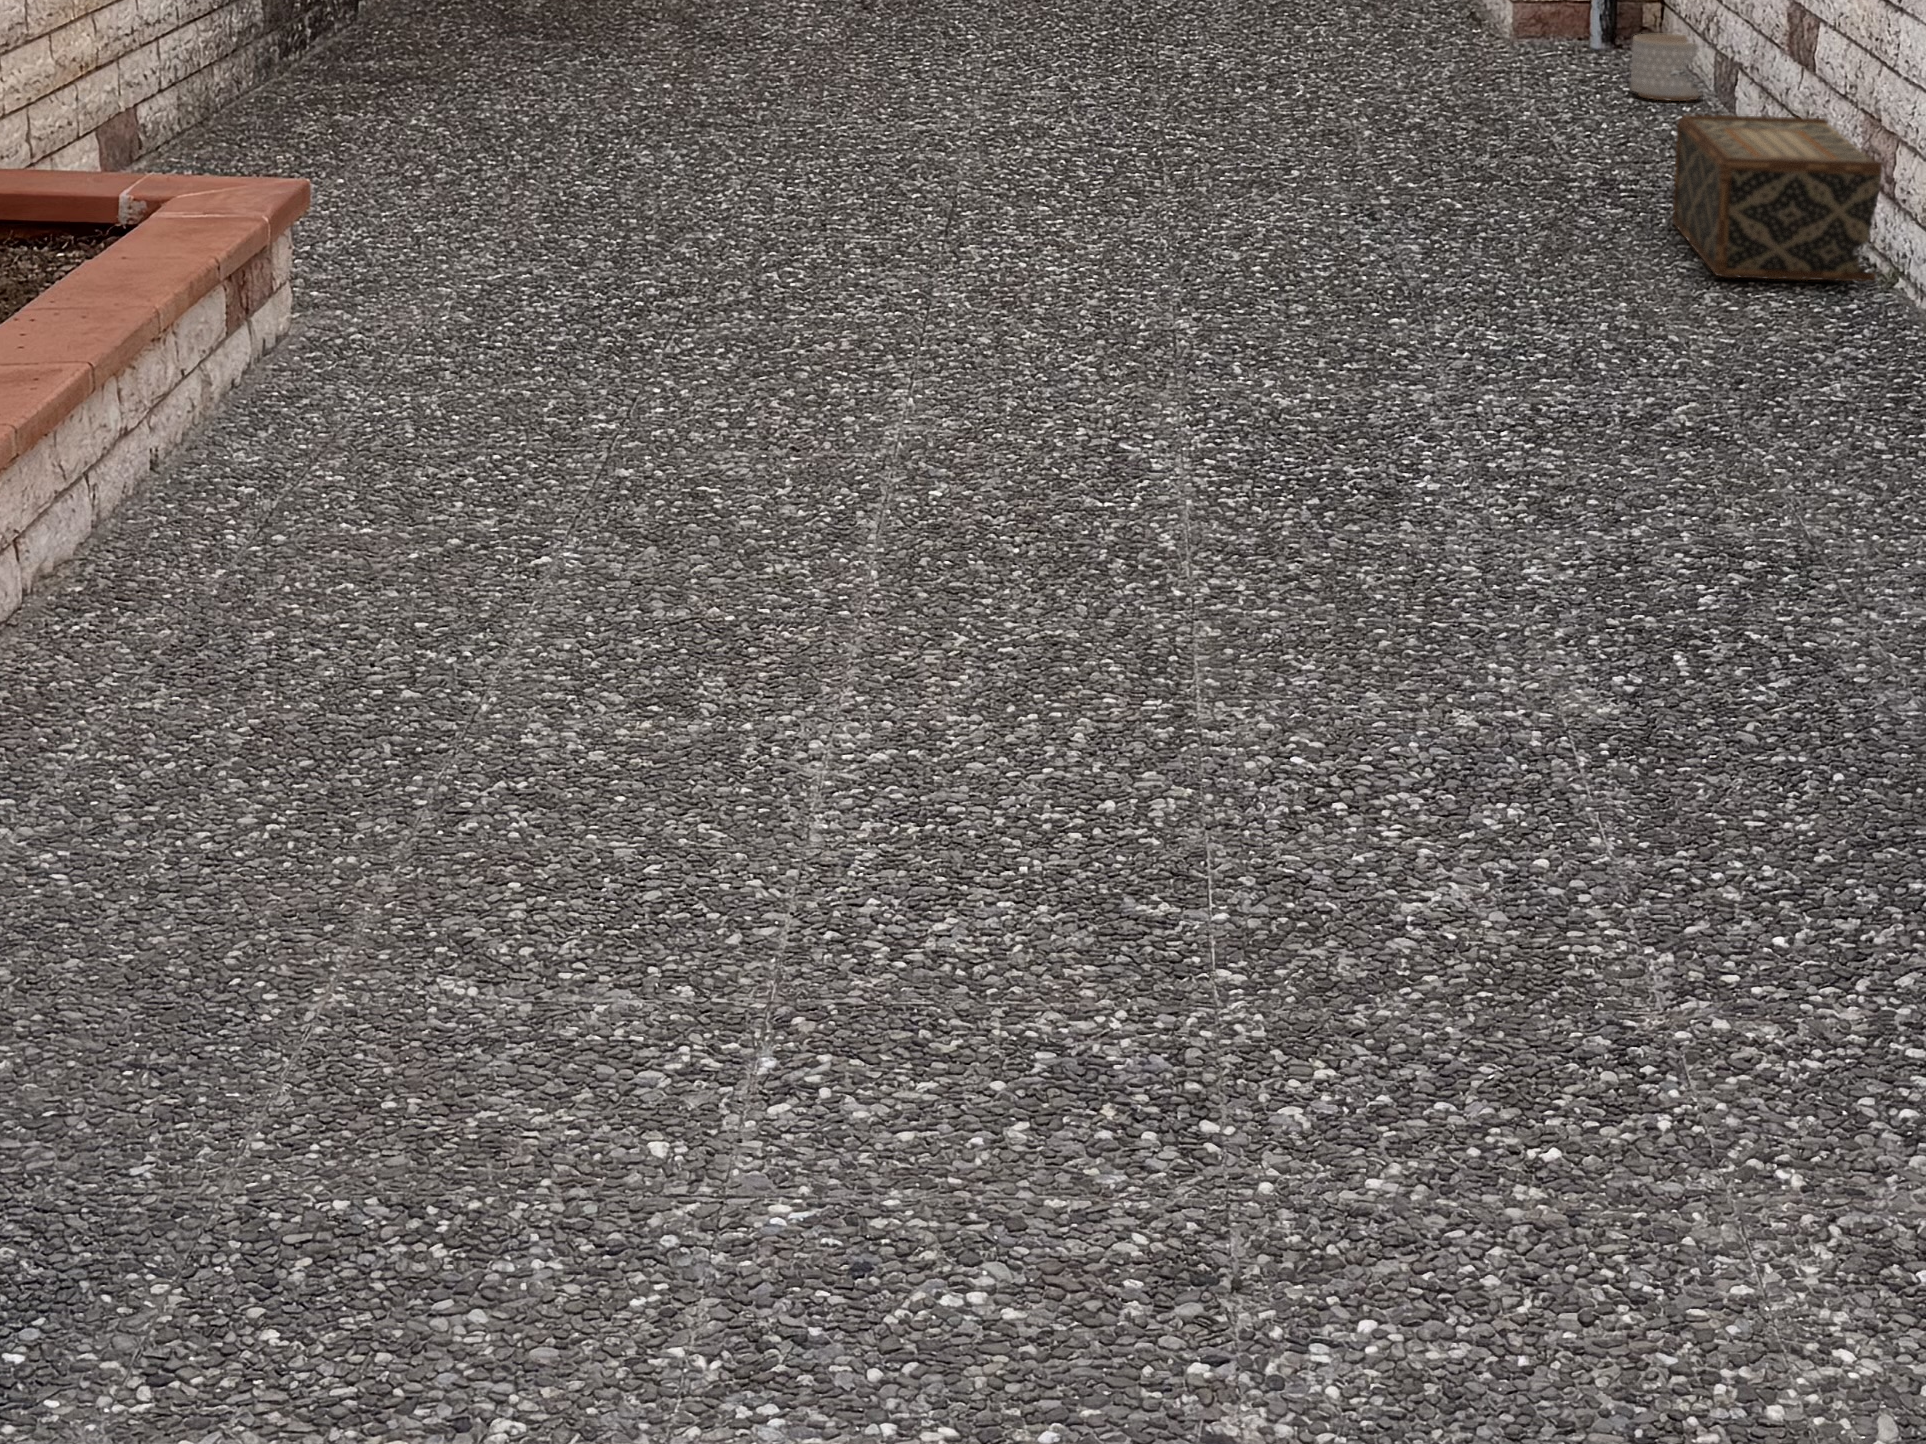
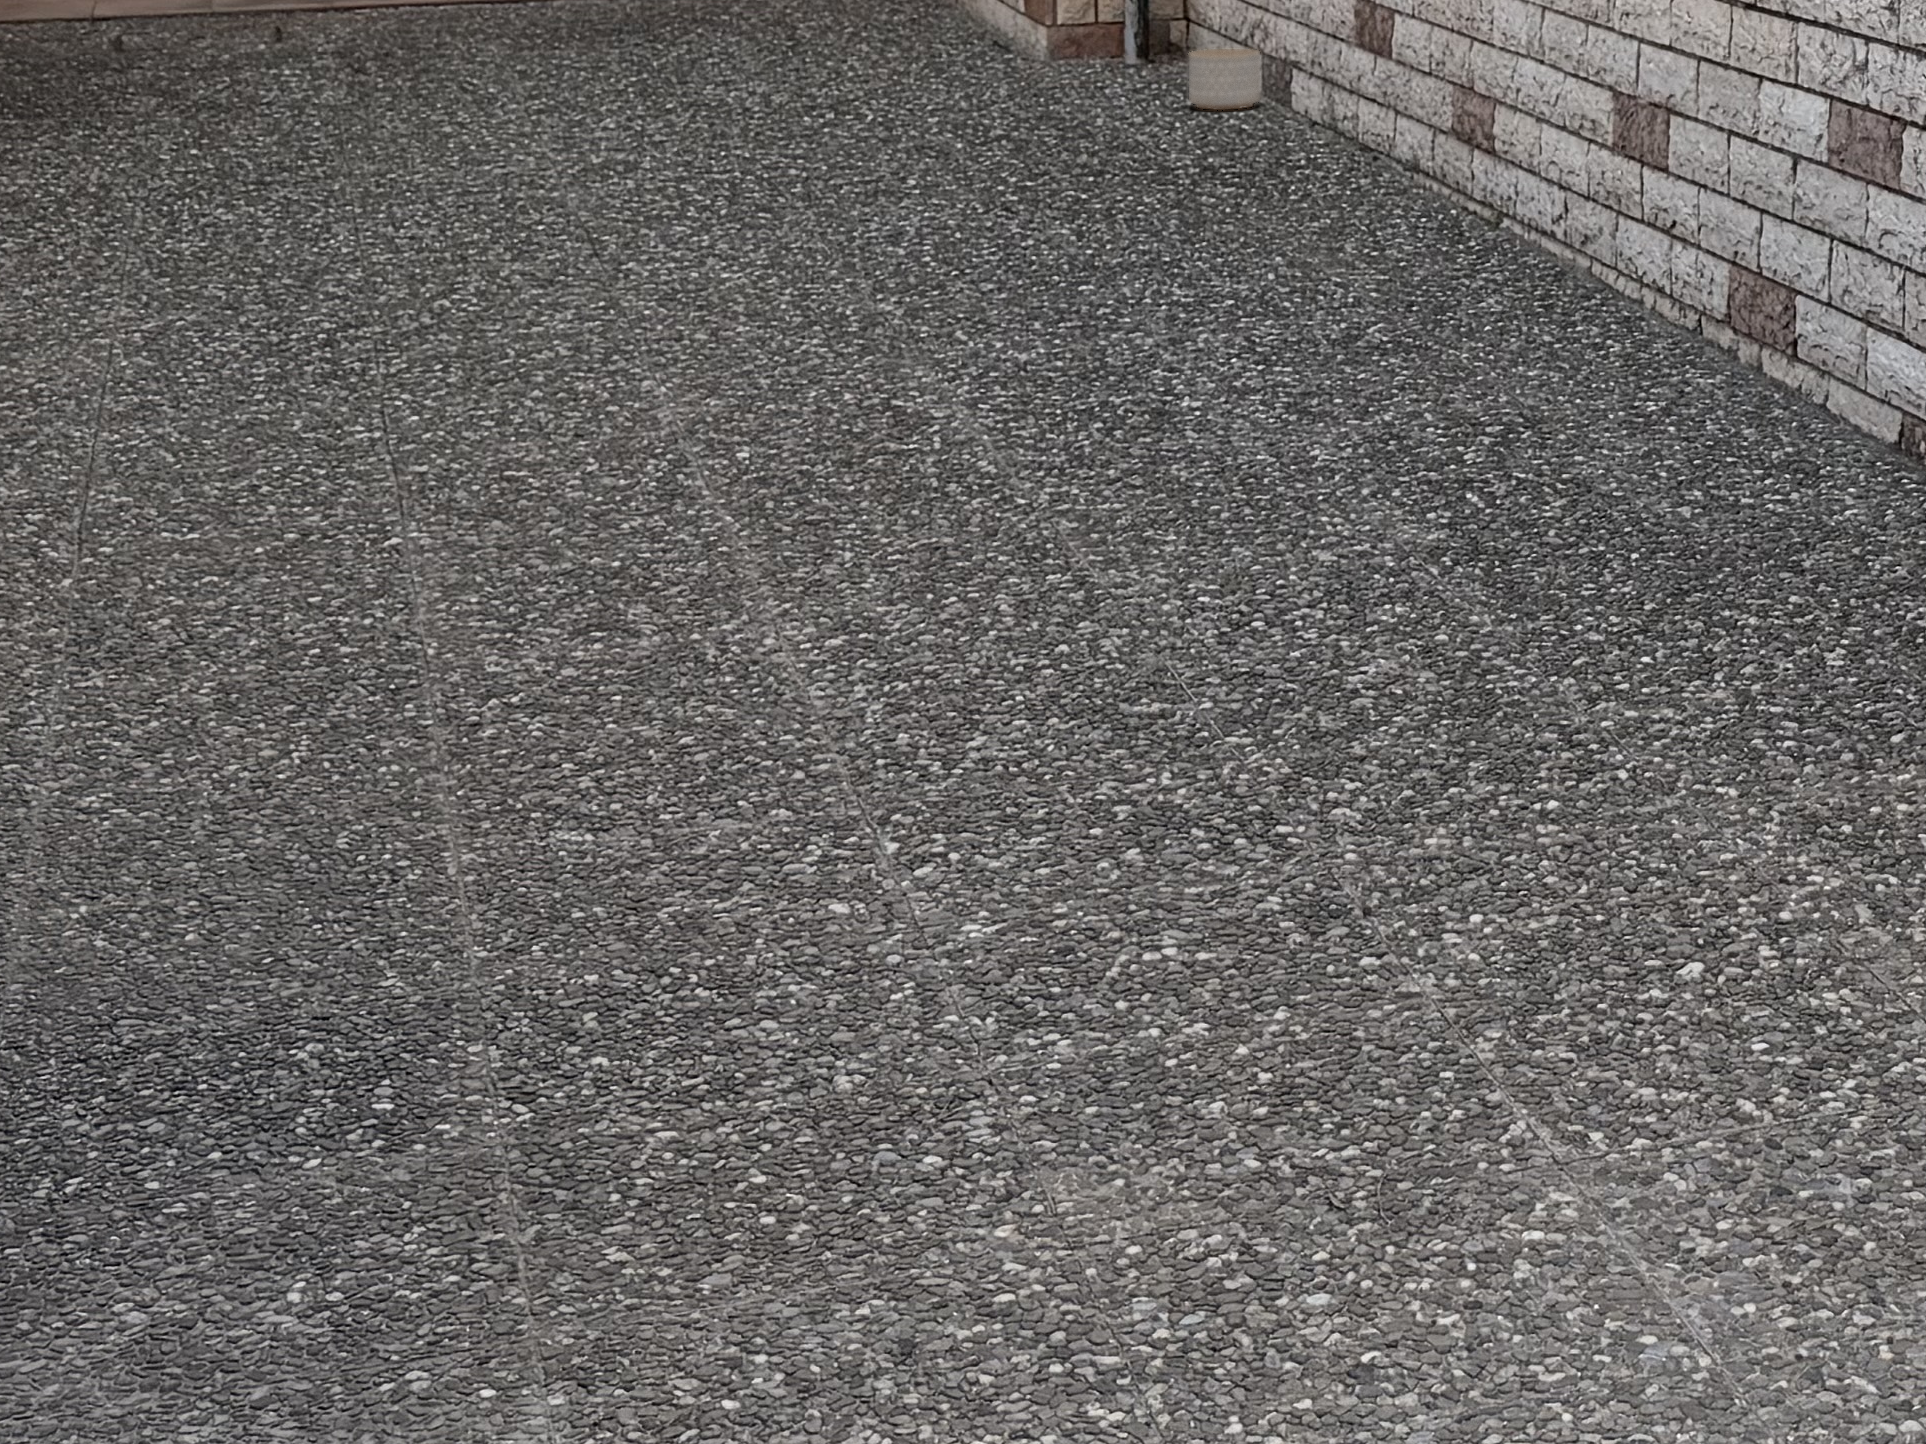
woven basket: present [1673,114,1882,282] -> none [1289,99,1498,241]

